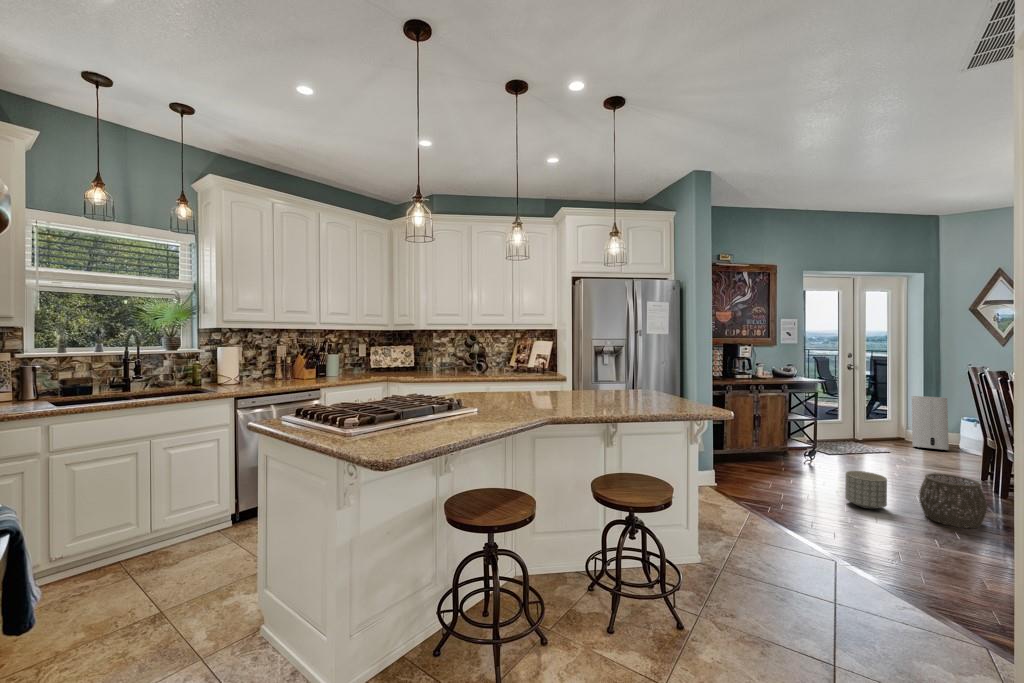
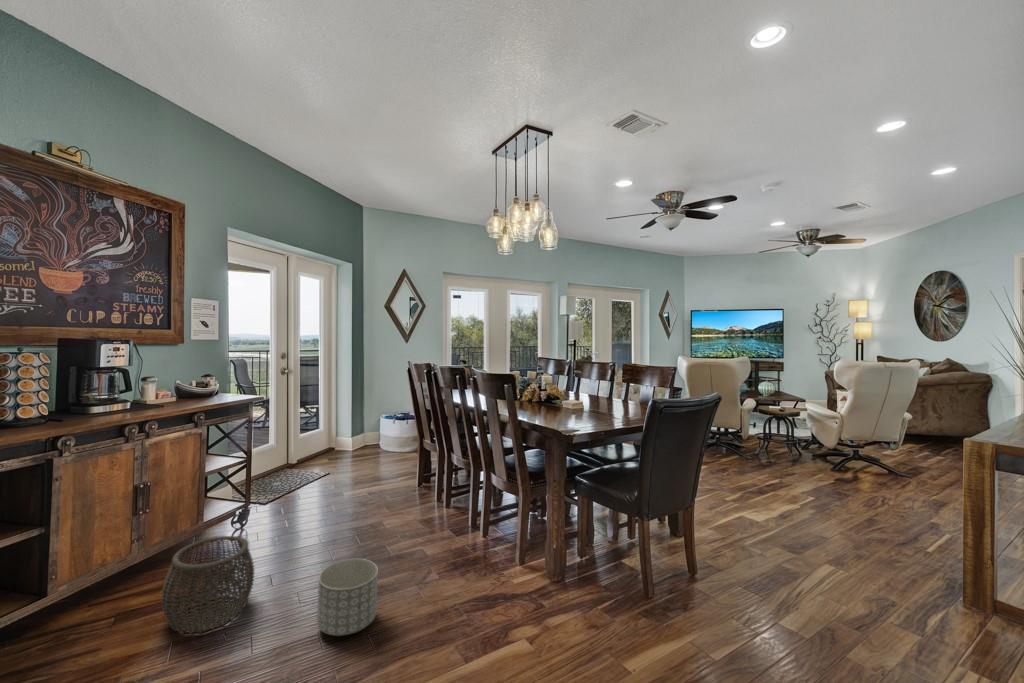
air purifier: present [912,396,949,450] -> none [344,397,374,456]
woven basket: present [919,473,987,529] -> present [162,536,254,634]

